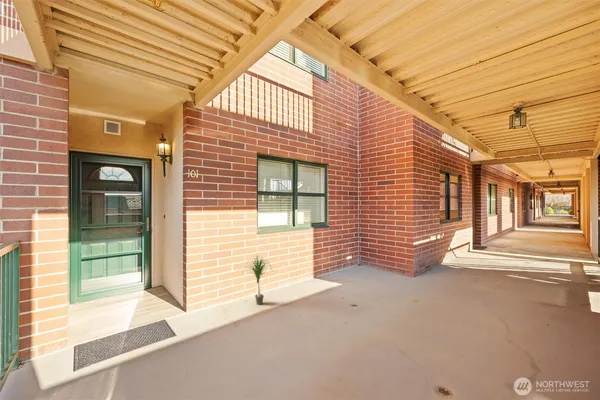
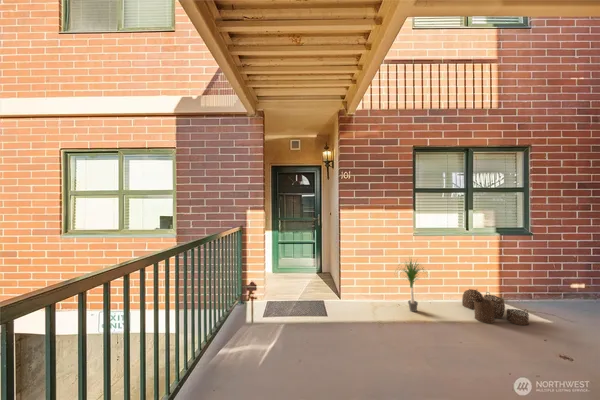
woven basket: none [292,273,335,298] -> present [462,289,529,325]

